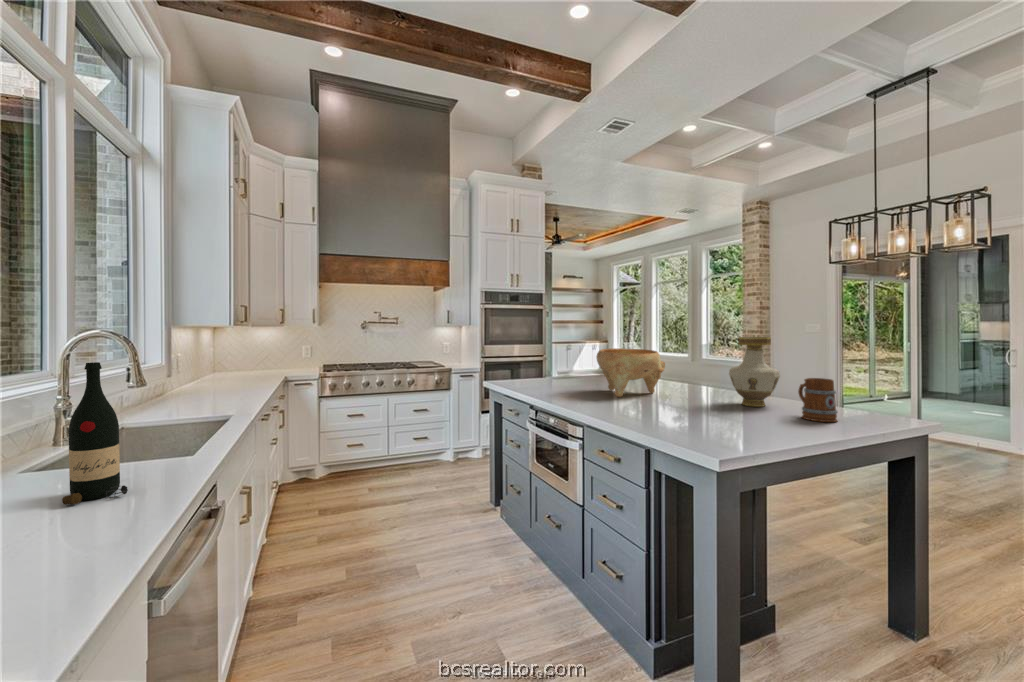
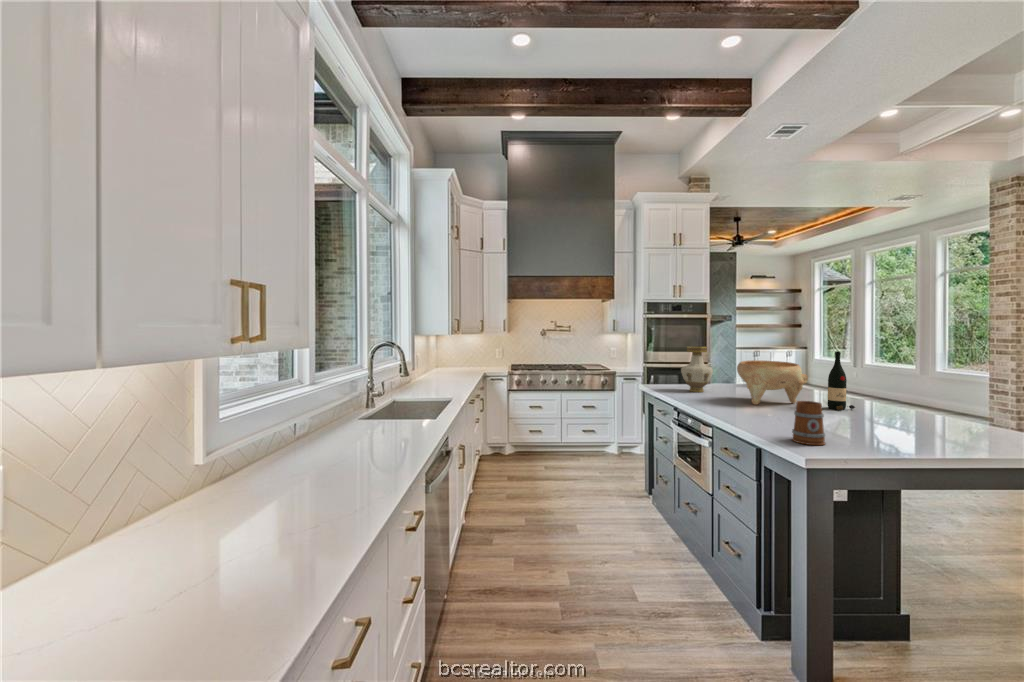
vase: present [729,337,780,407] -> present [681,346,713,392]
wine bottle: present [62,362,128,505] -> present [828,352,855,410]
mug: present [798,378,838,422] -> present [792,401,825,445]

